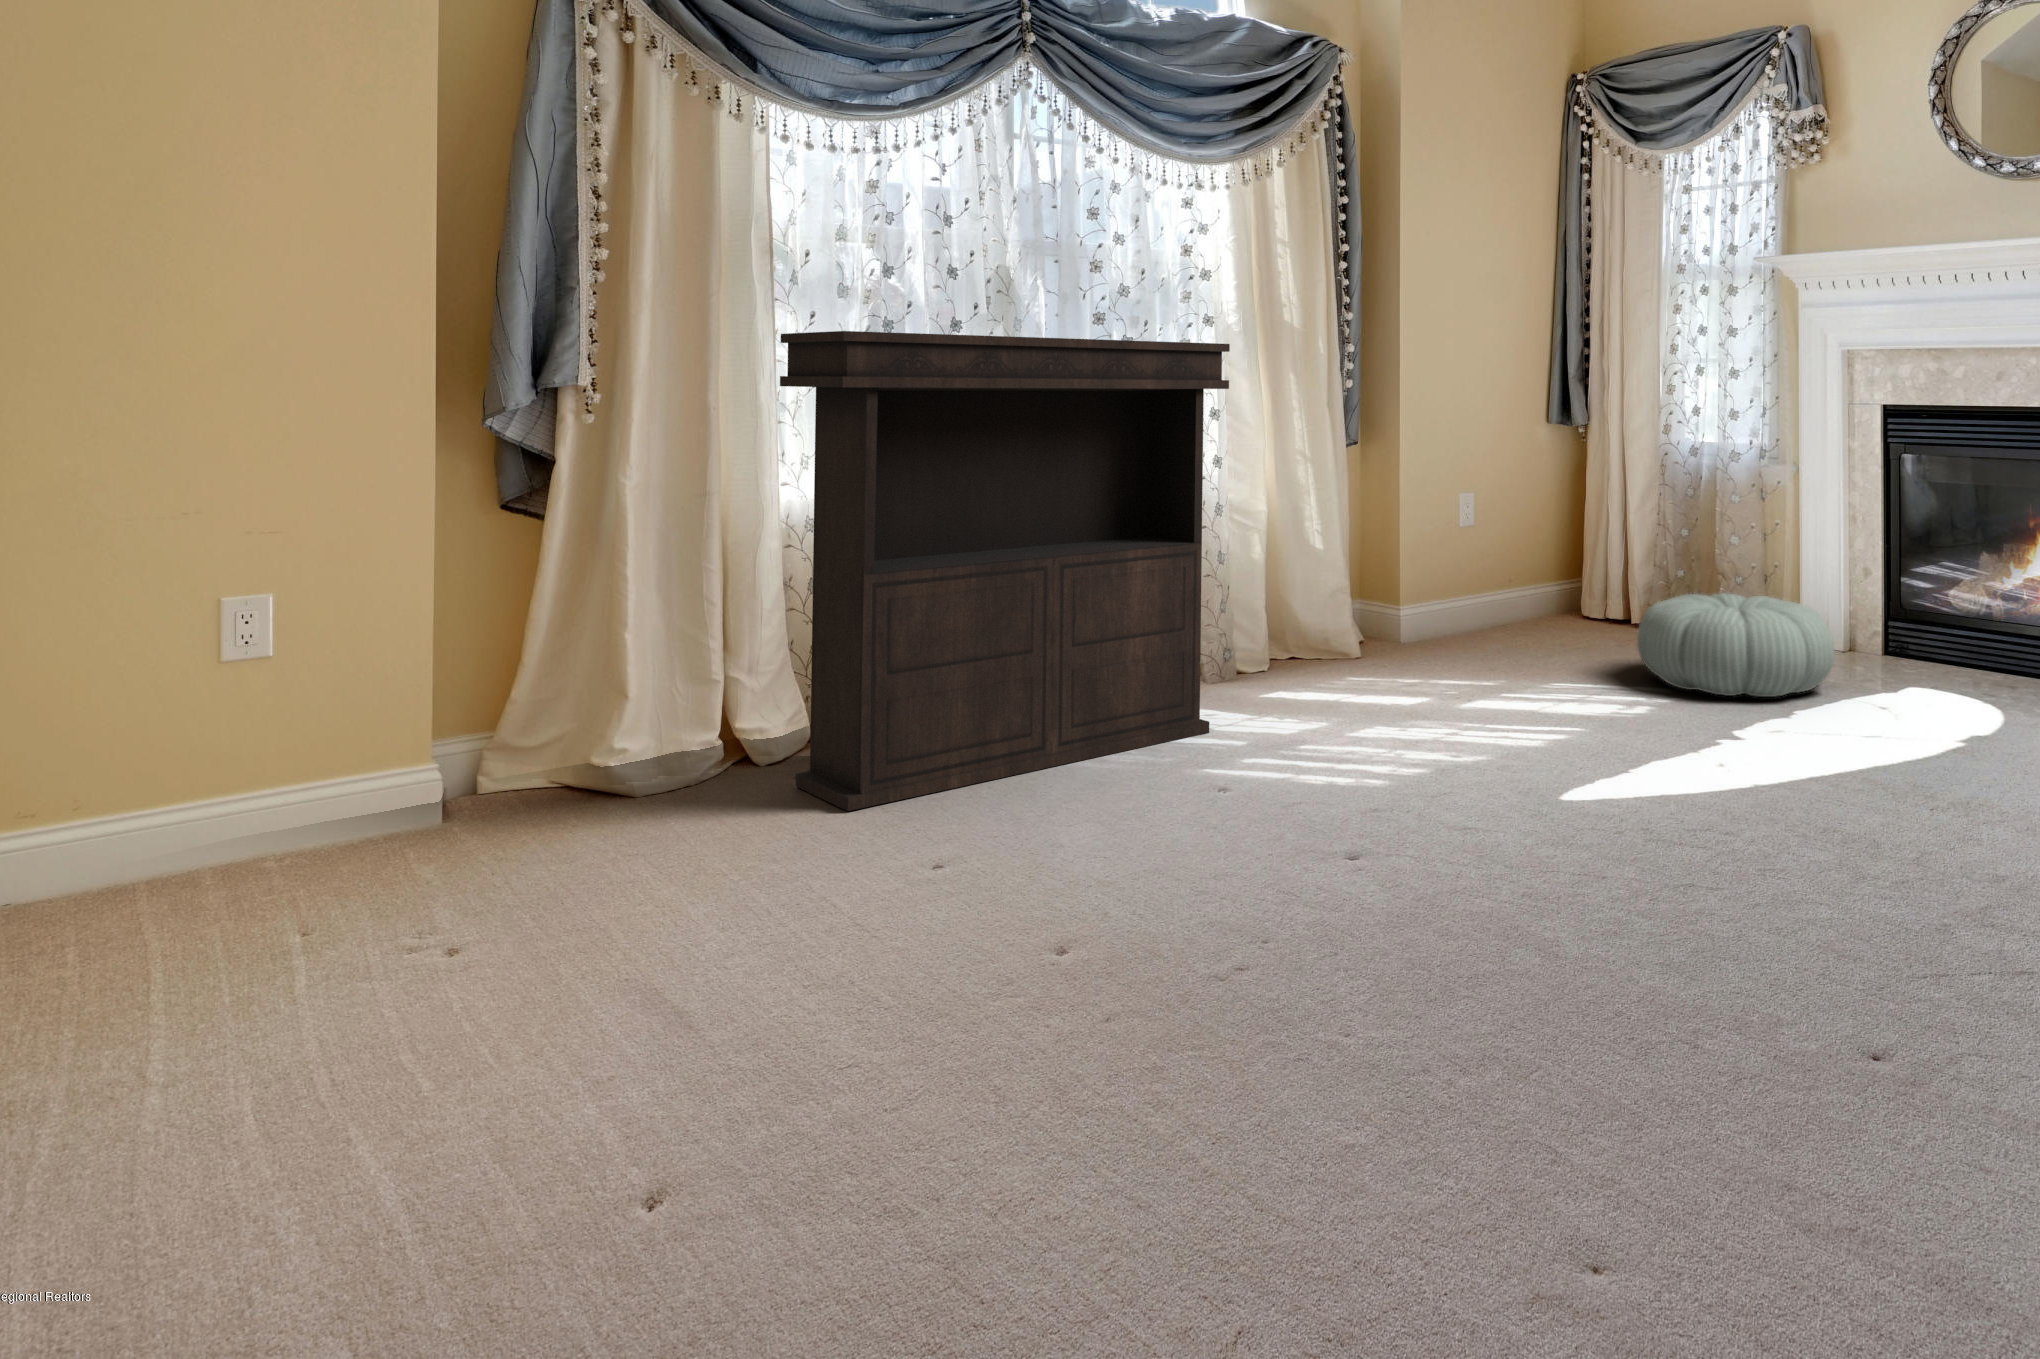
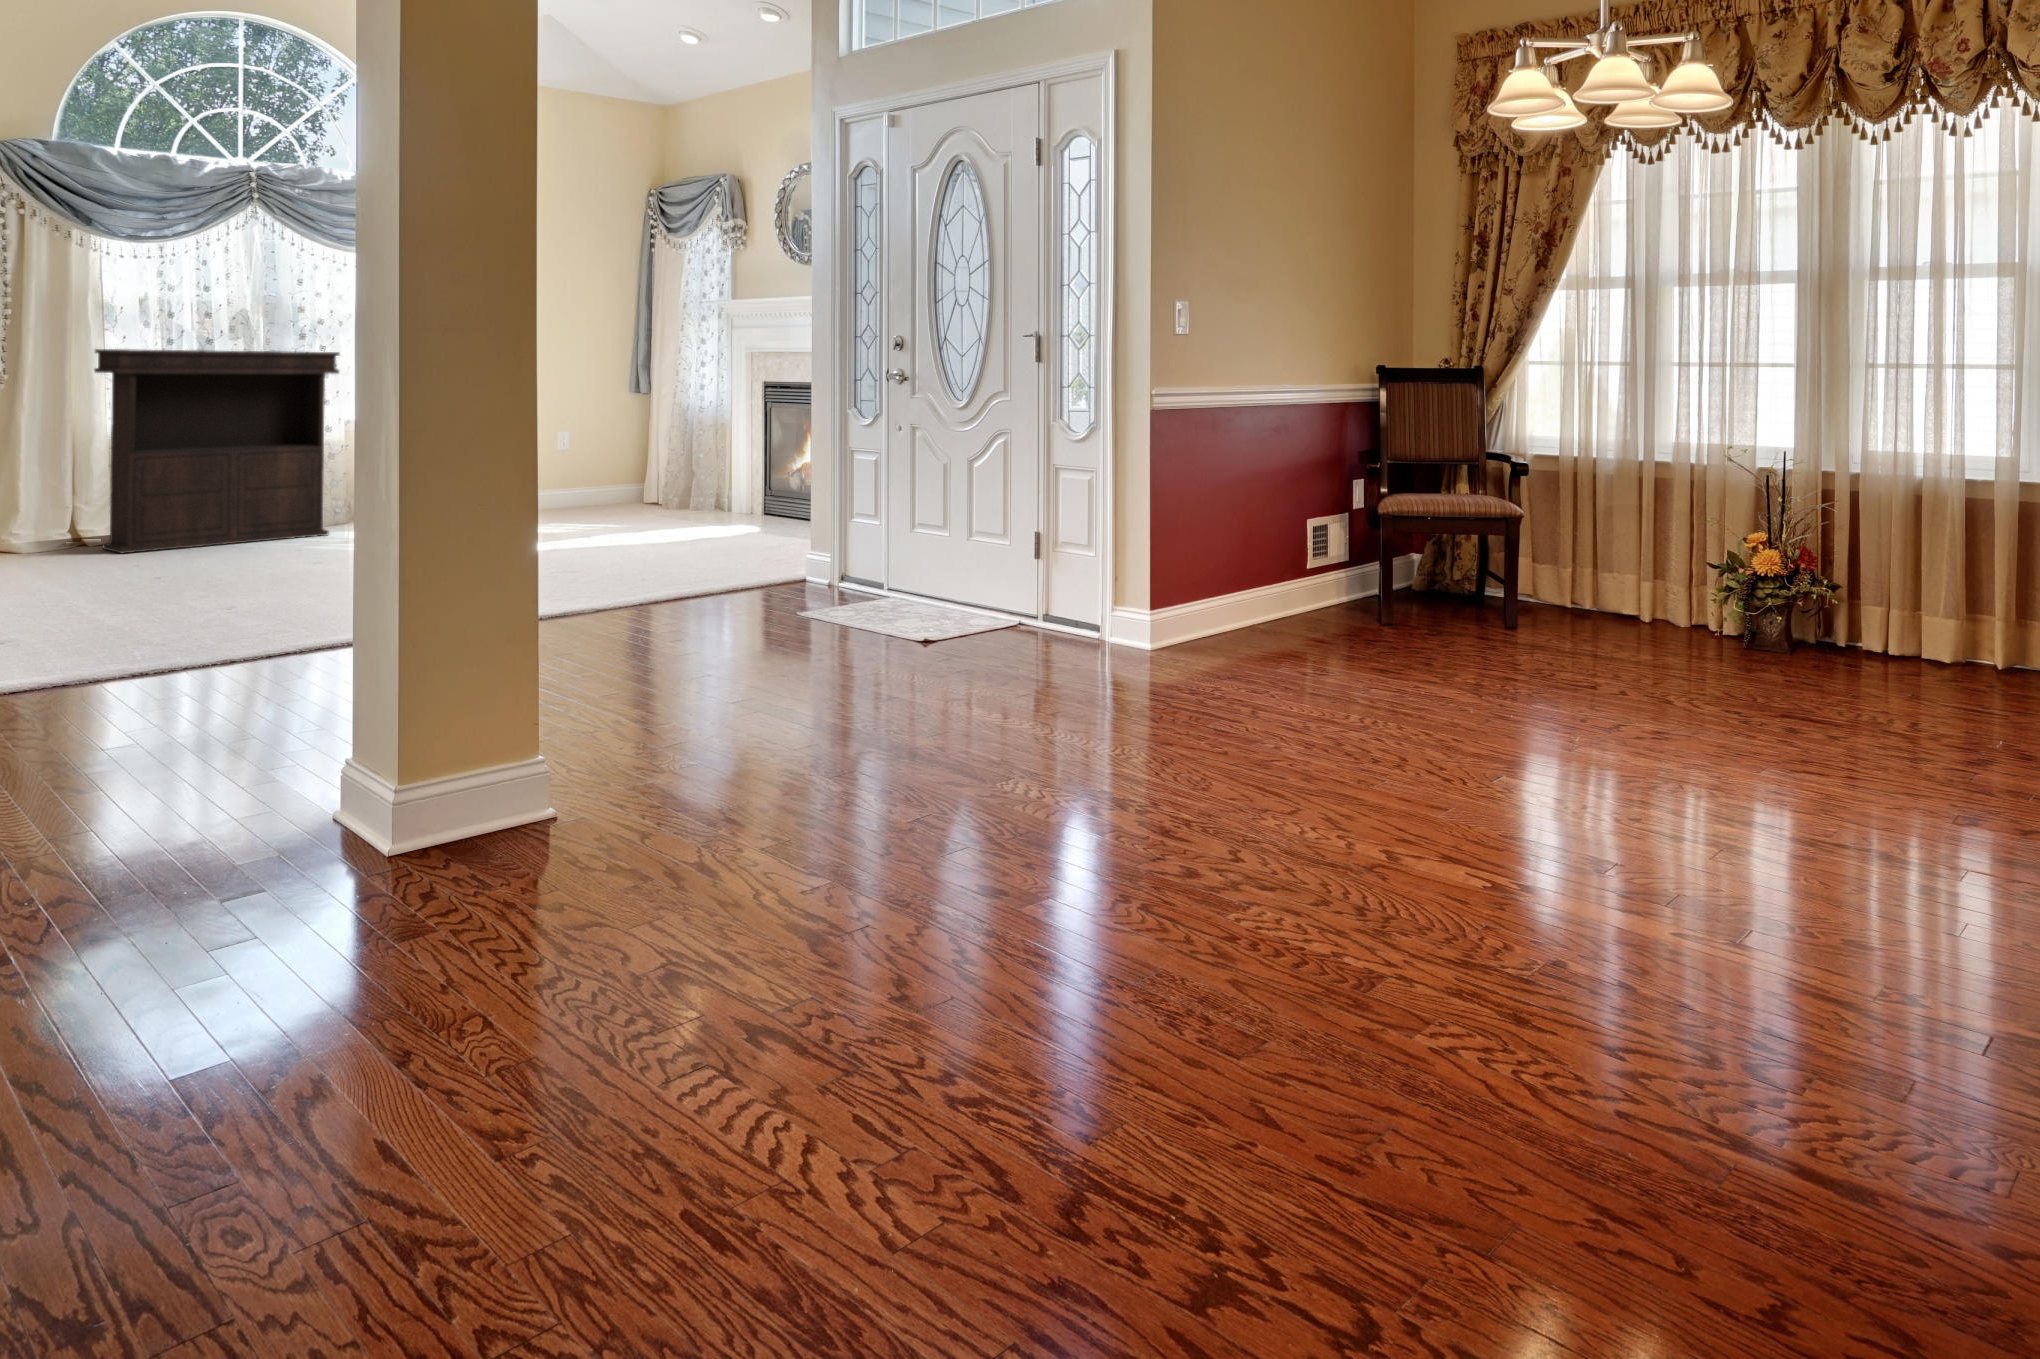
pouf: present [1637,593,1835,697] -> none [589,477,687,523]

